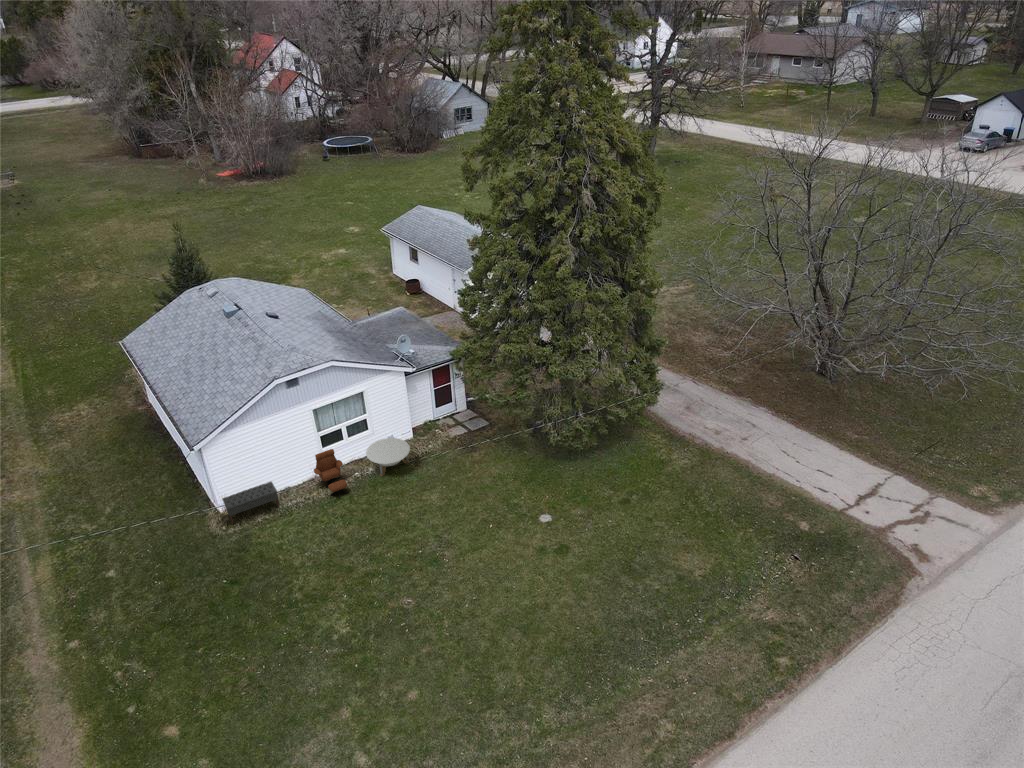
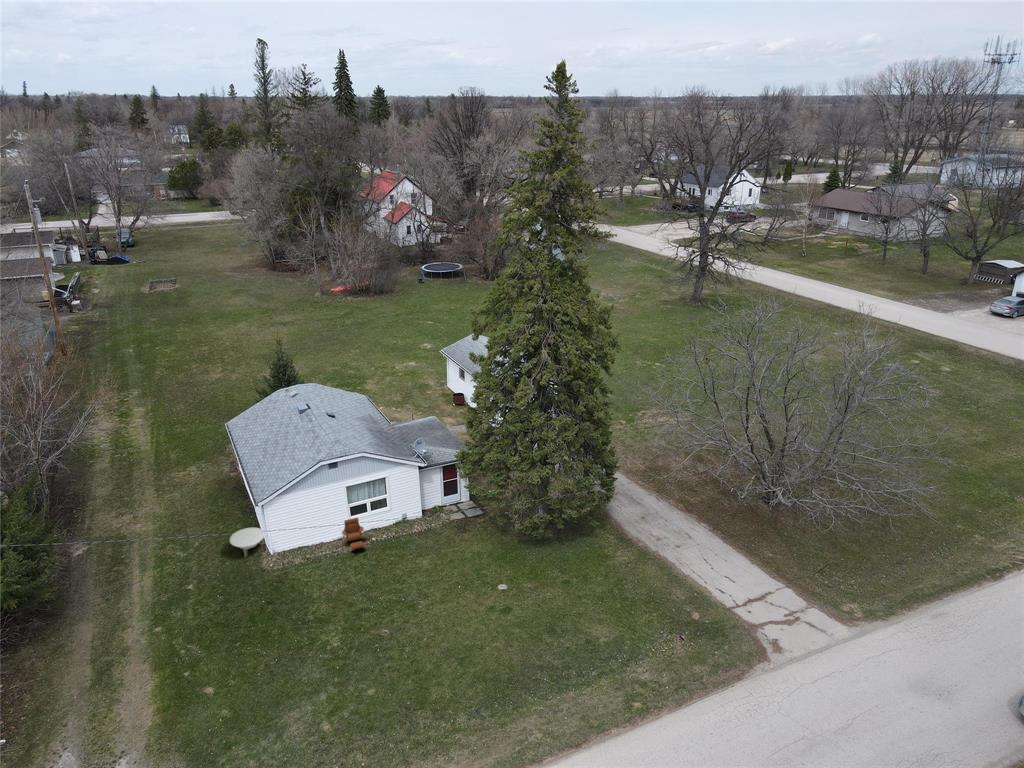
round table: present [366,438,410,476] -> present [230,528,264,557]
bench: present [223,482,280,524] -> none [275,536,314,564]

